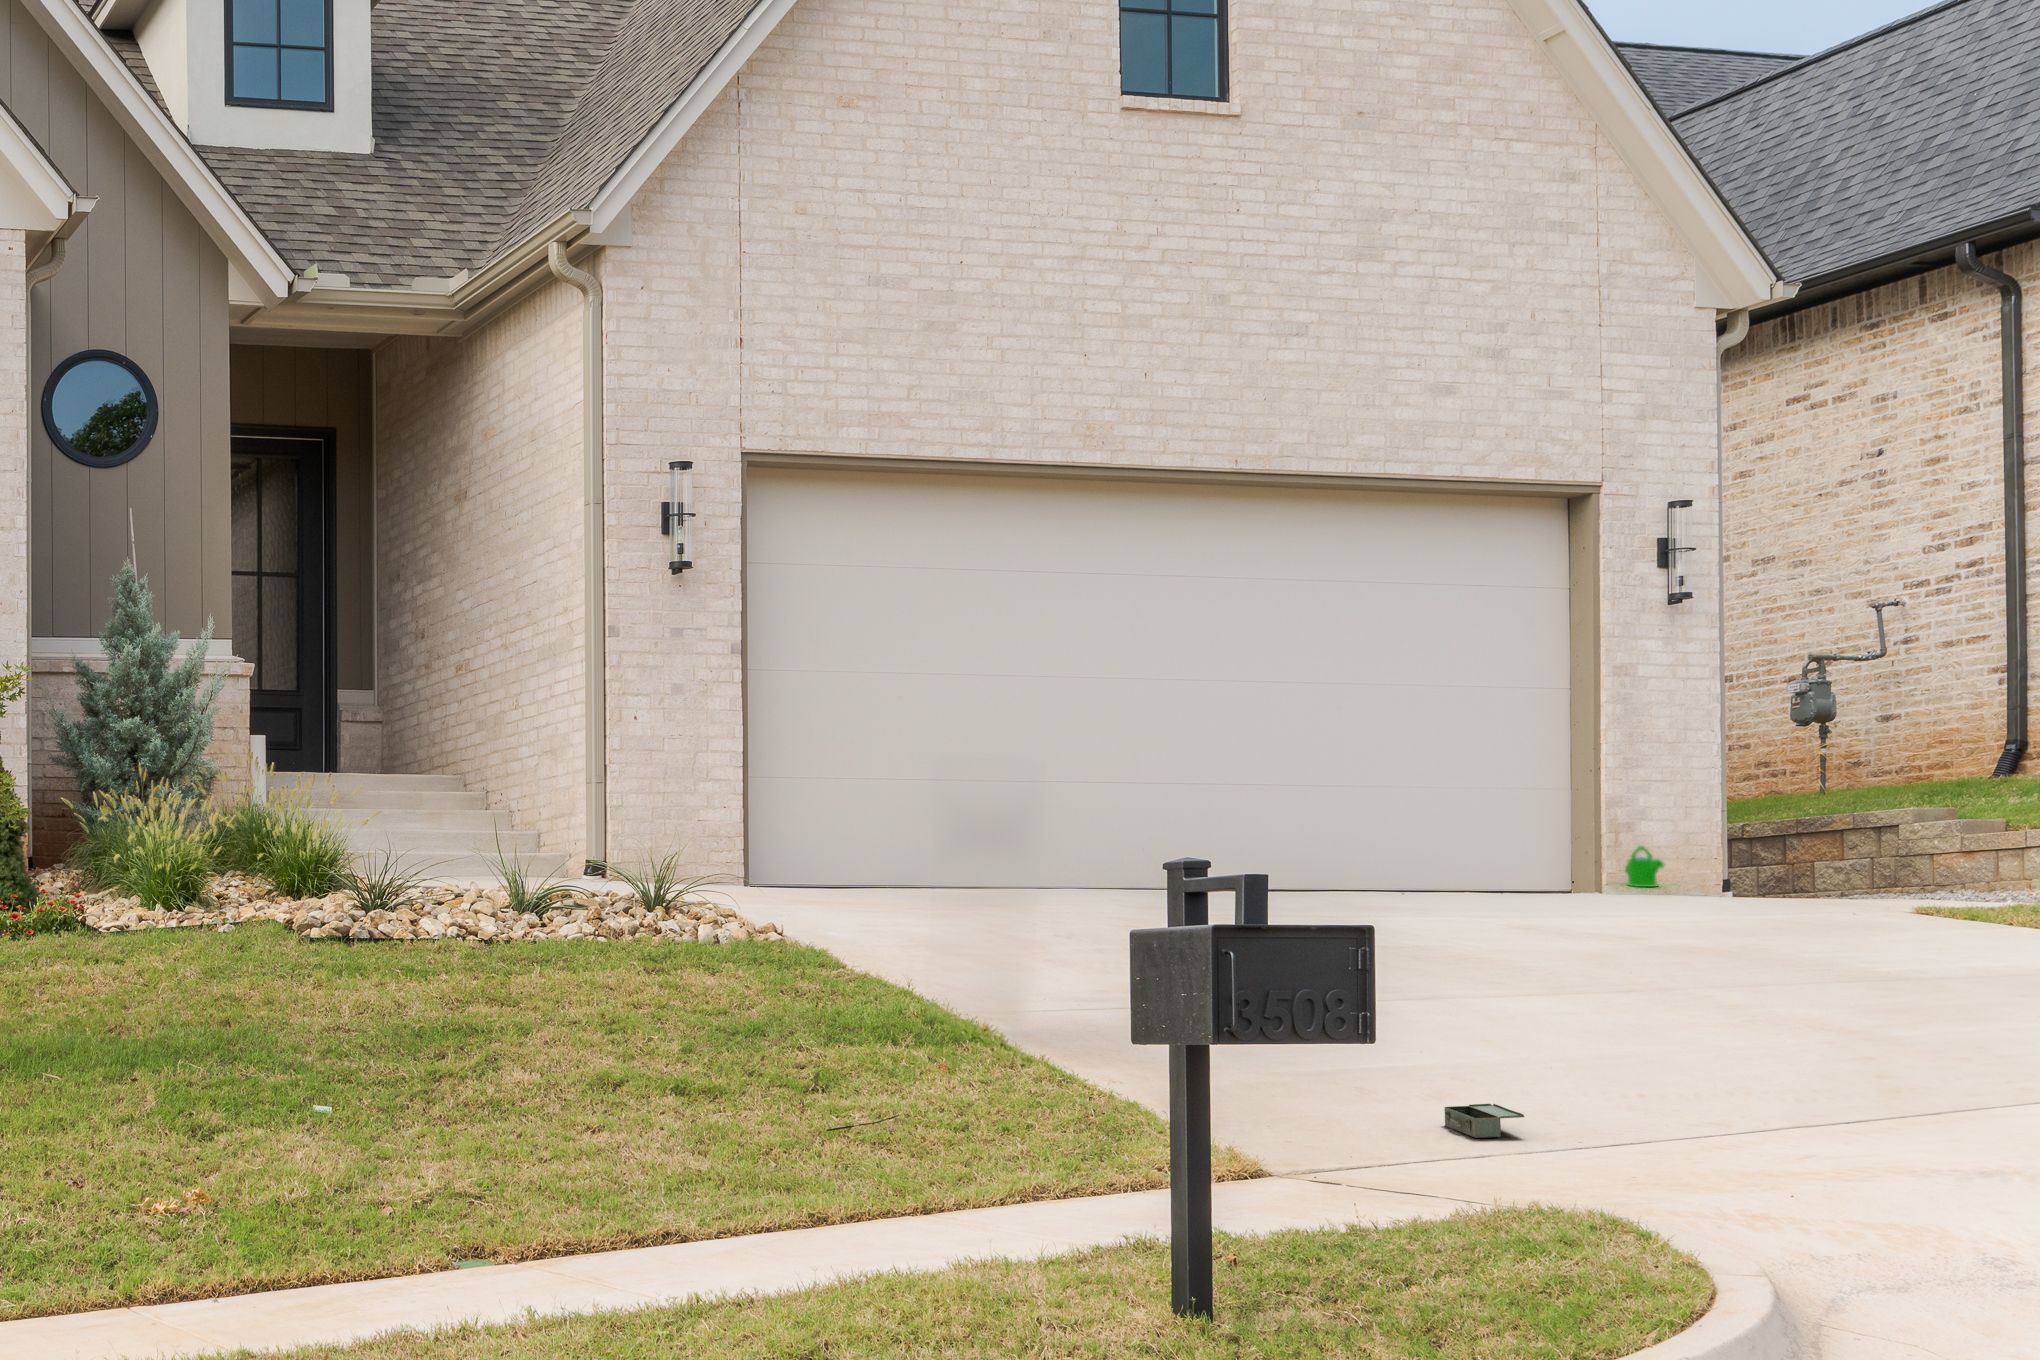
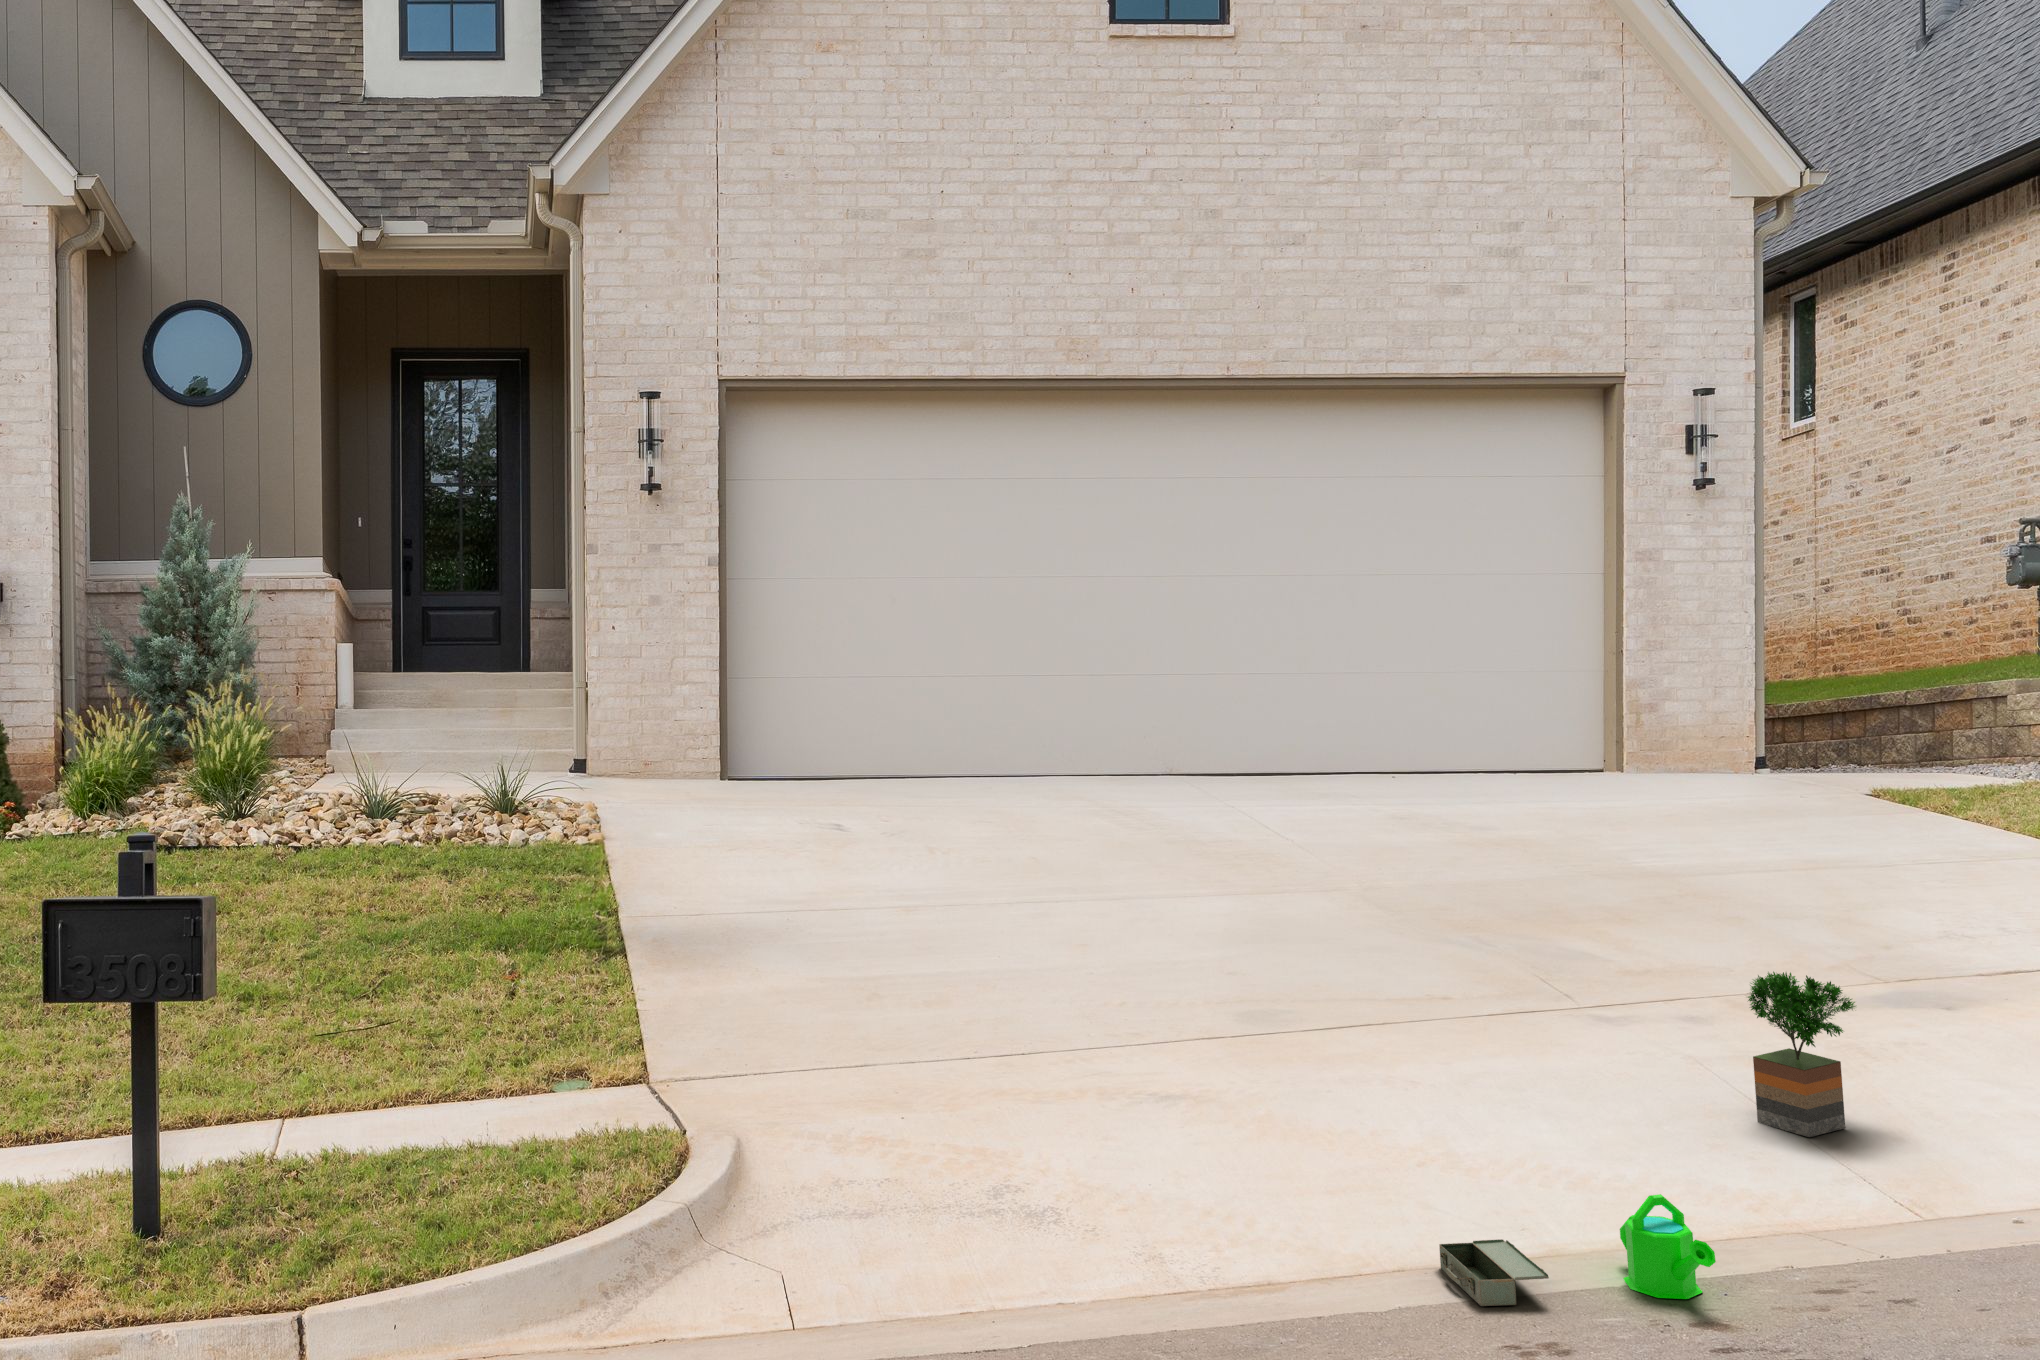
watering can: present [1625,846,1664,887] -> present [1620,1194,1716,1299]
potted tree: none [1676,945,1761,1073] -> present [1748,972,1856,1137]

